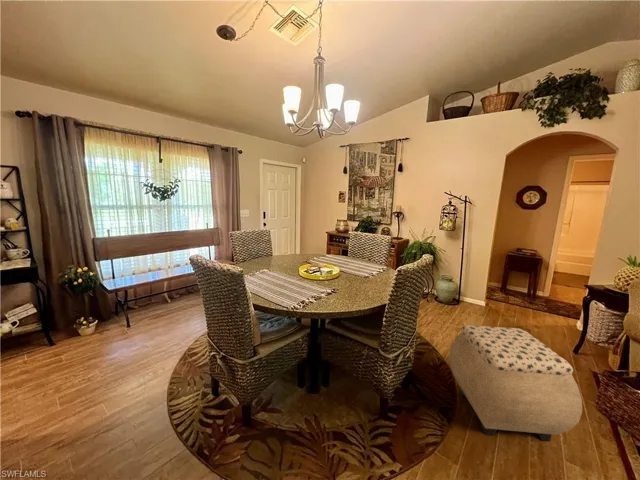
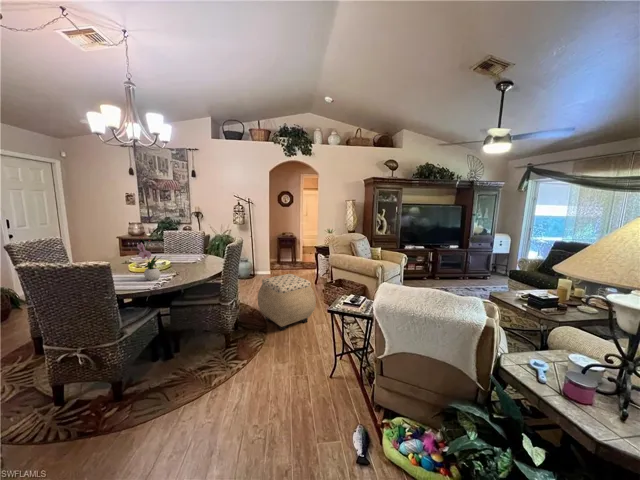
flower arrangement: none [287,234,312,292] -> present [137,237,161,281]

